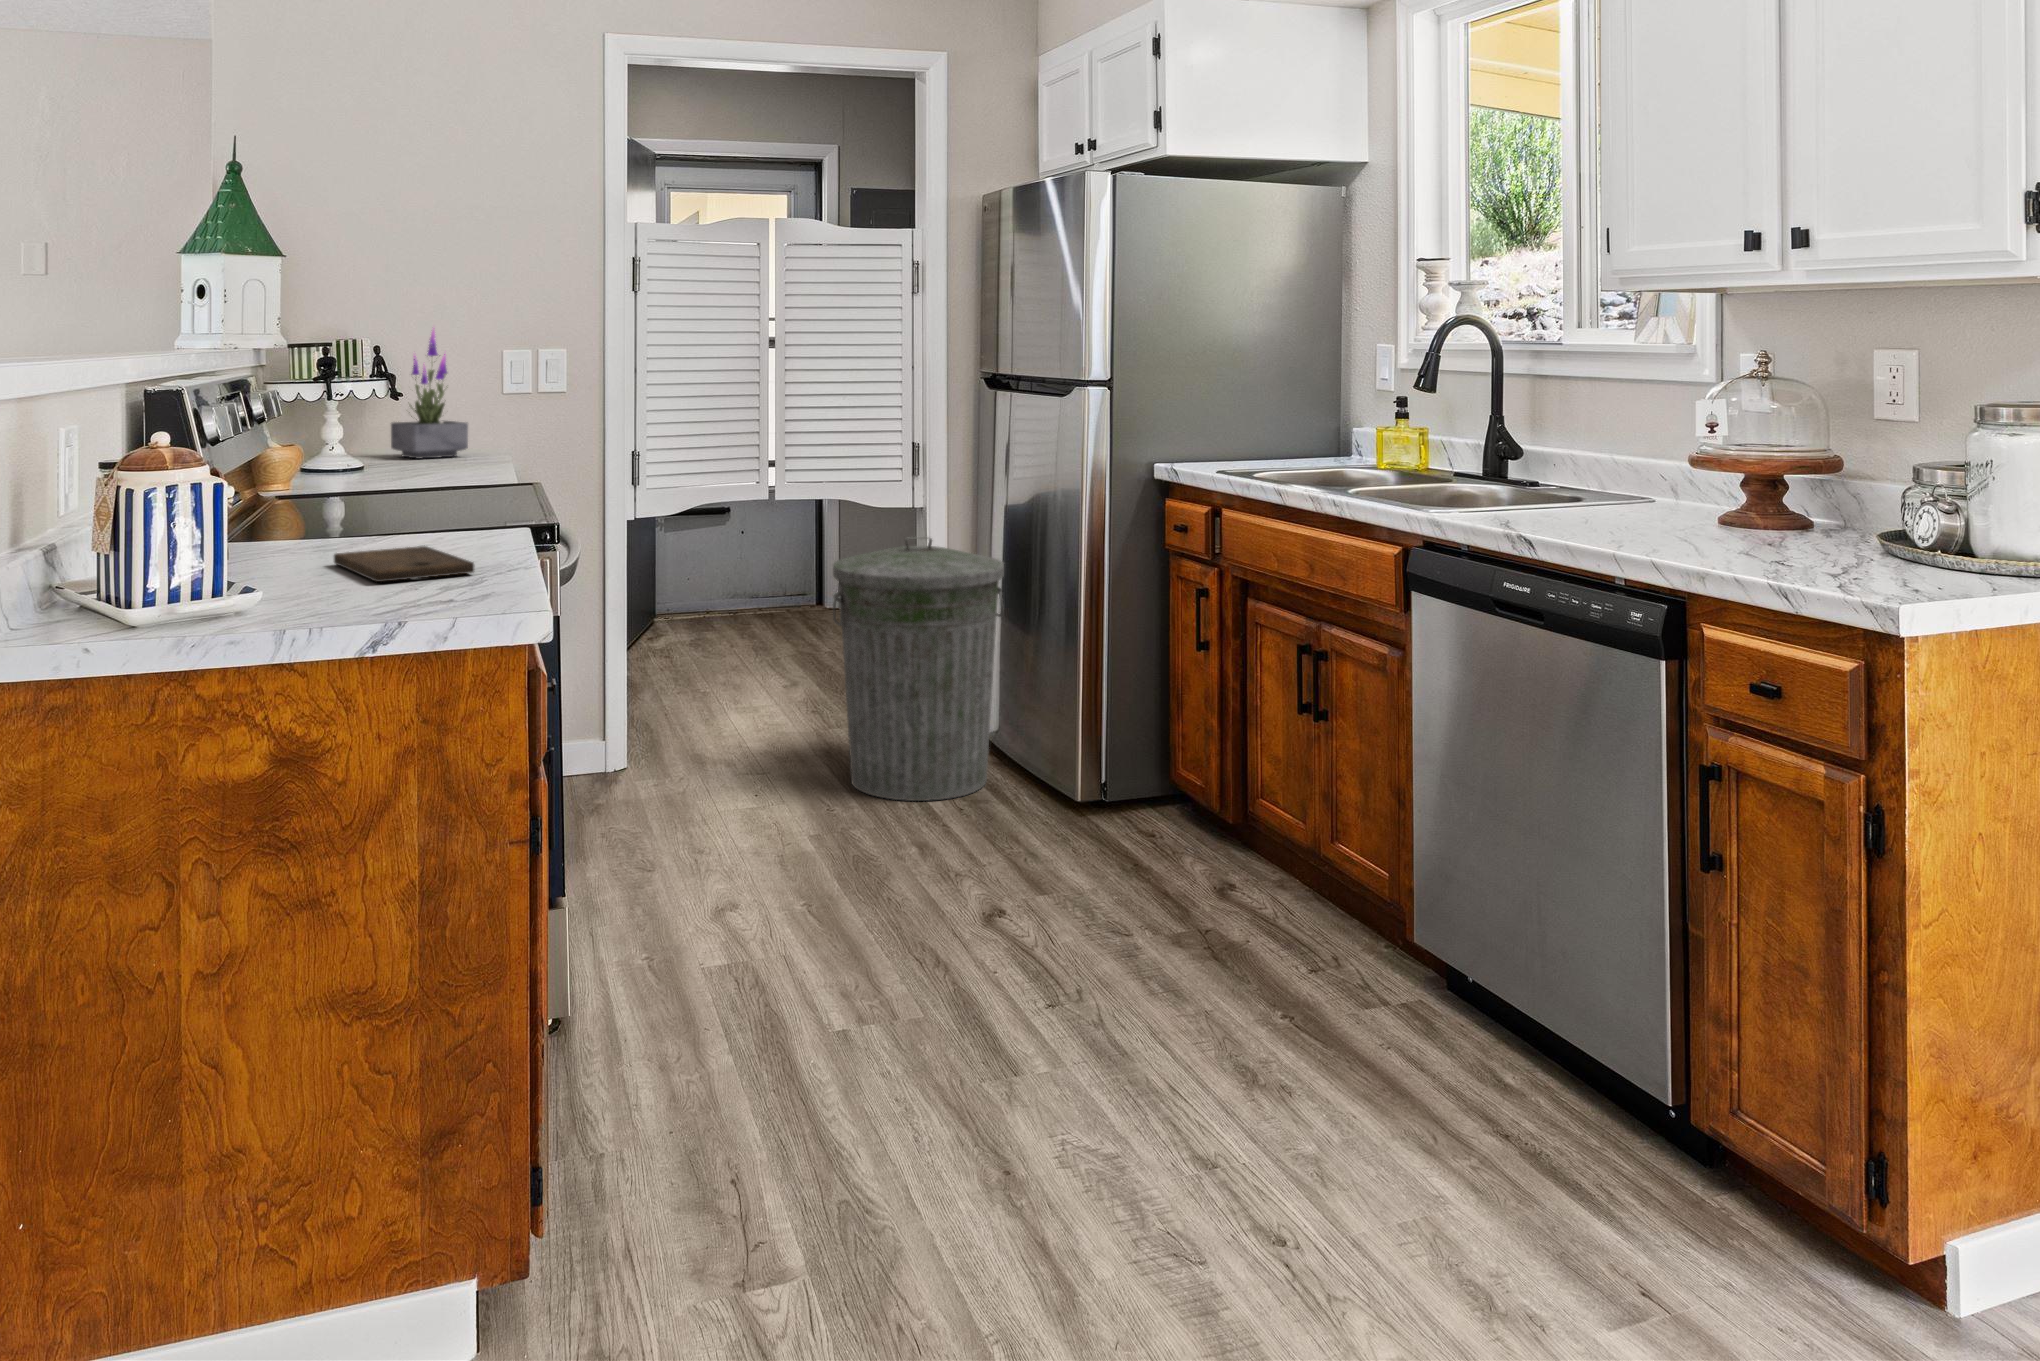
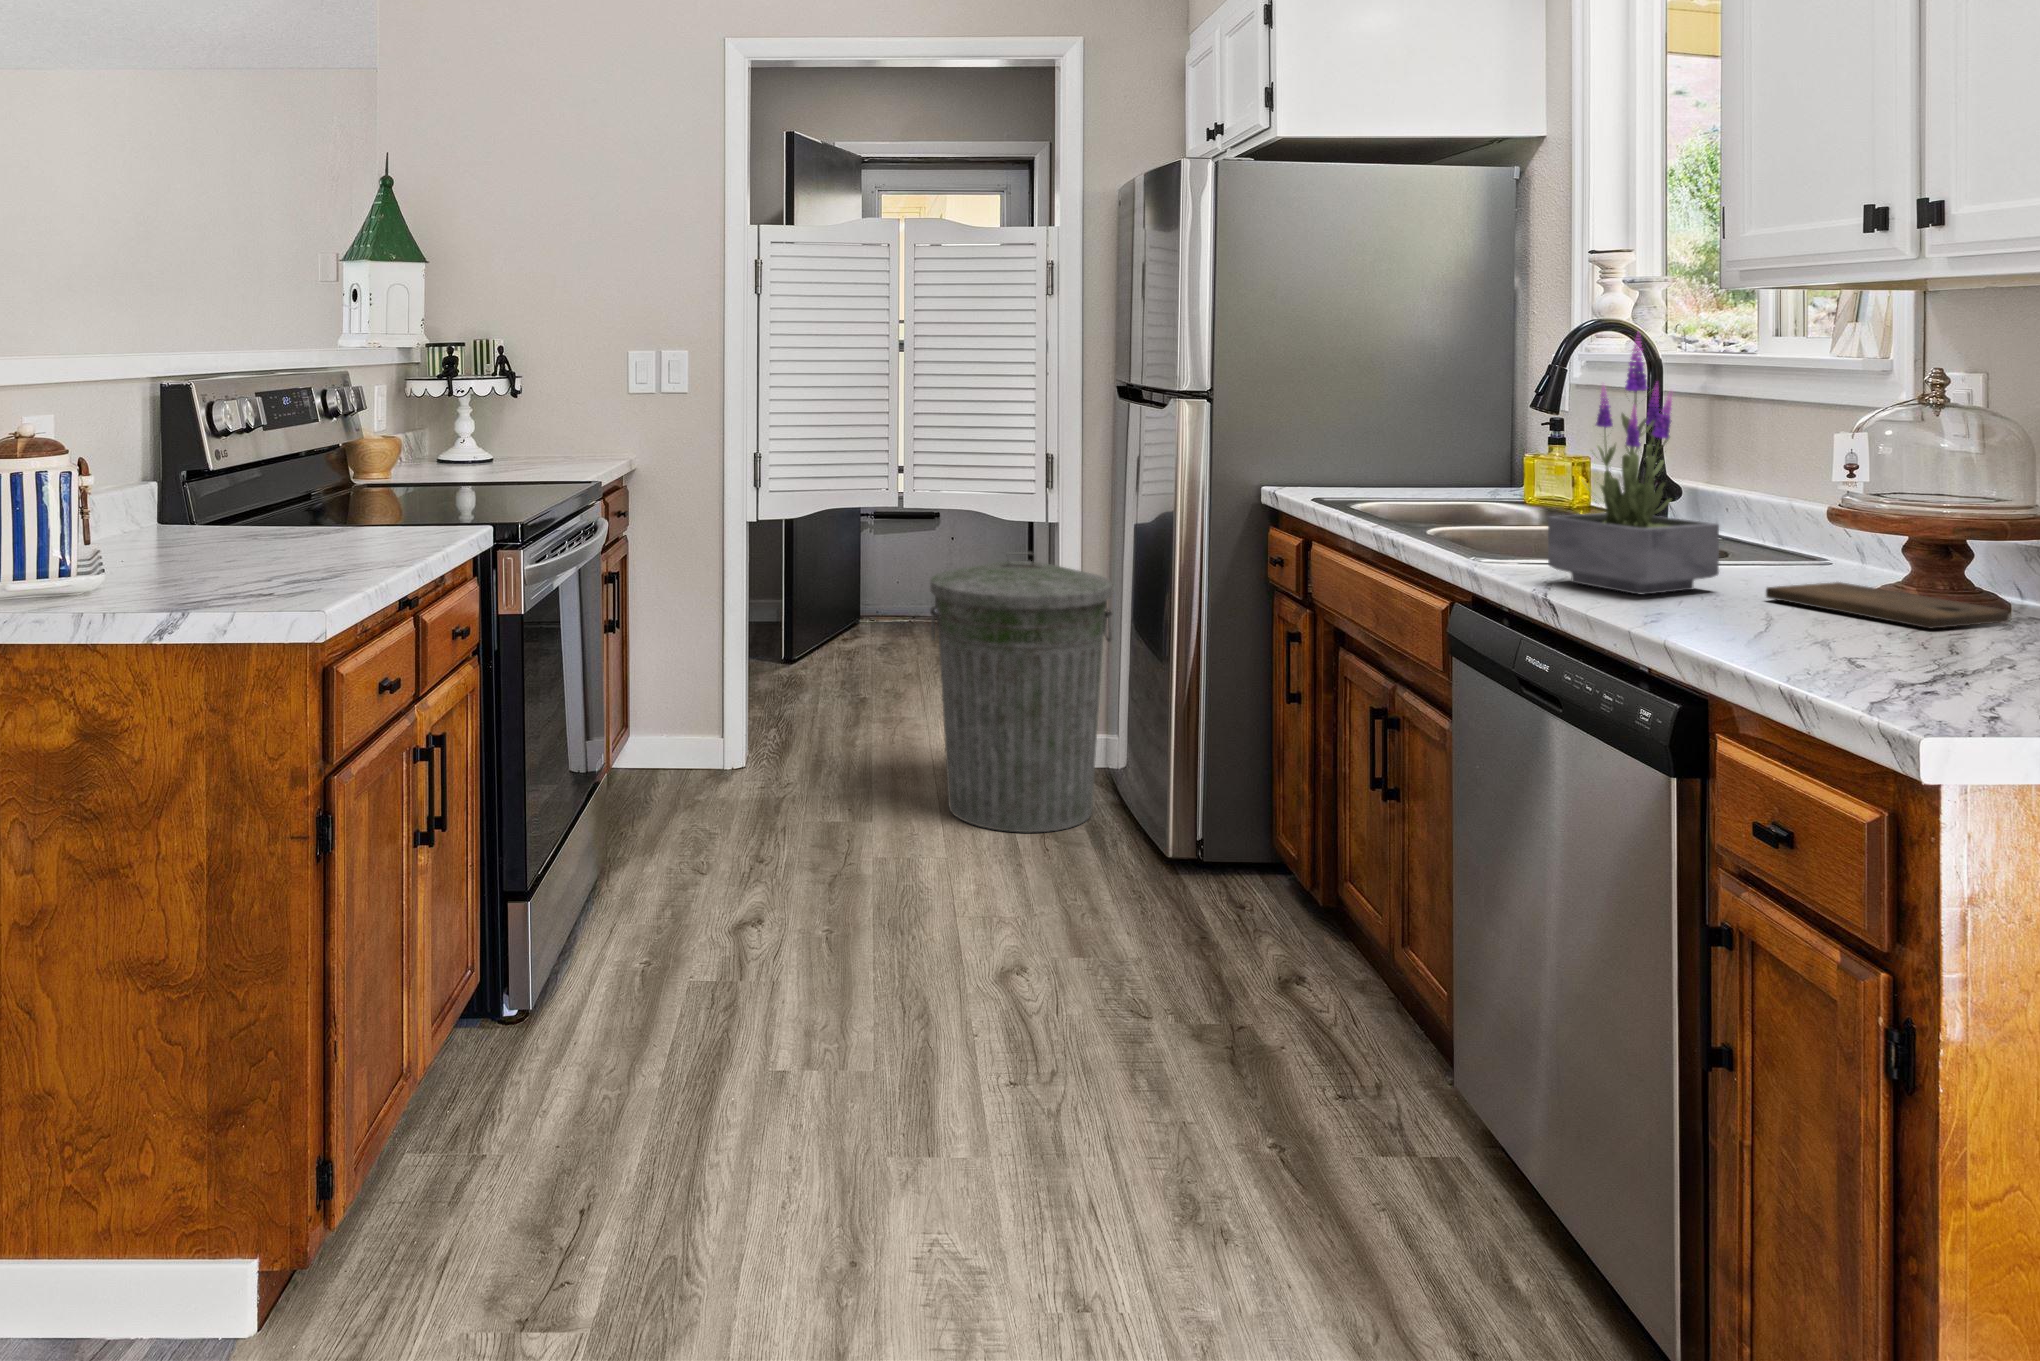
potted plant: present [391,328,468,458] -> present [1548,331,1719,594]
cutting board: present [334,546,474,582] -> present [1766,582,2009,629]

